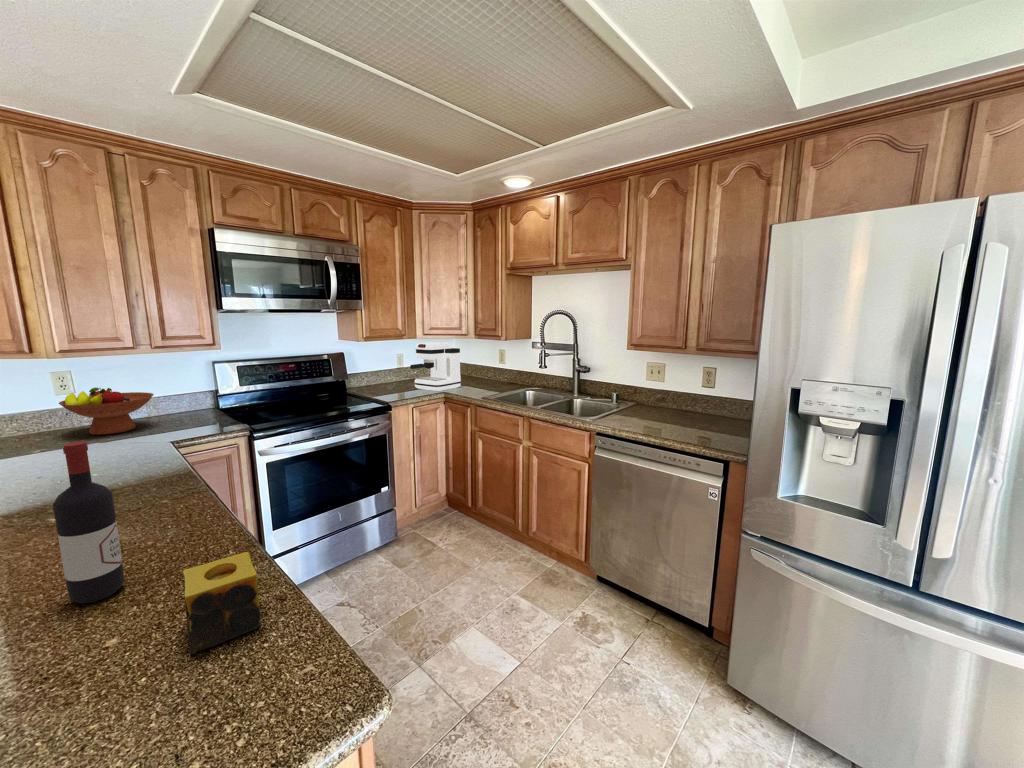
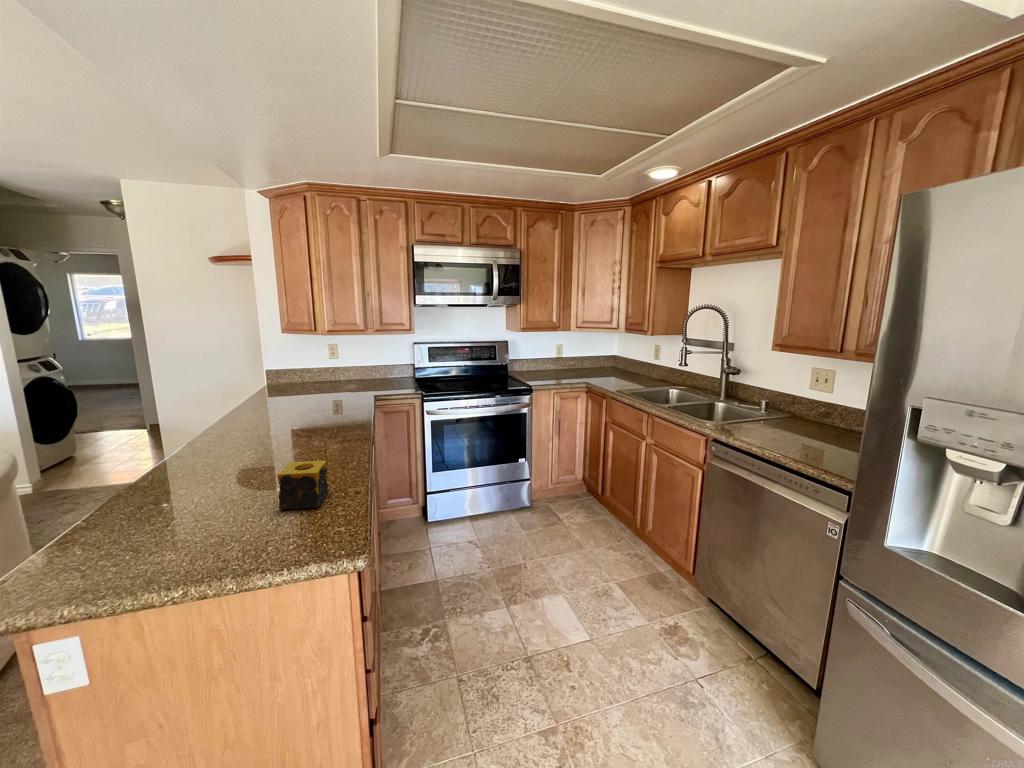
coffee maker: present [410,342,461,392] -> none [561,335,610,381]
fruit bowl: present [59,387,154,435] -> none [321,357,372,388]
wine bottle: present [53,442,124,603] -> none [251,380,284,474]

